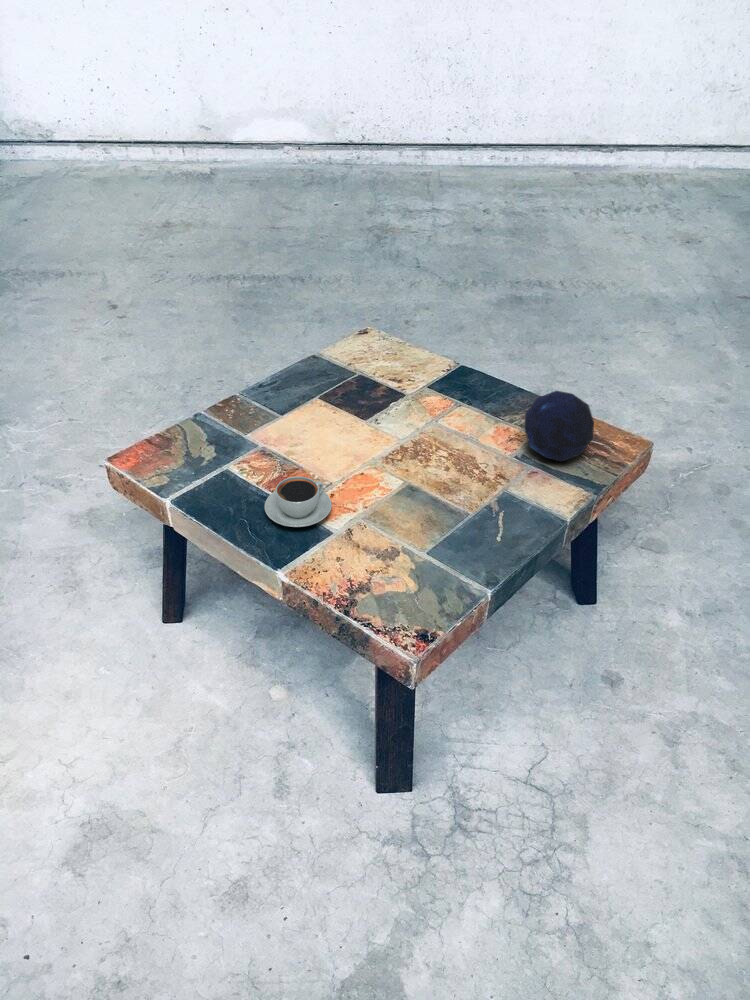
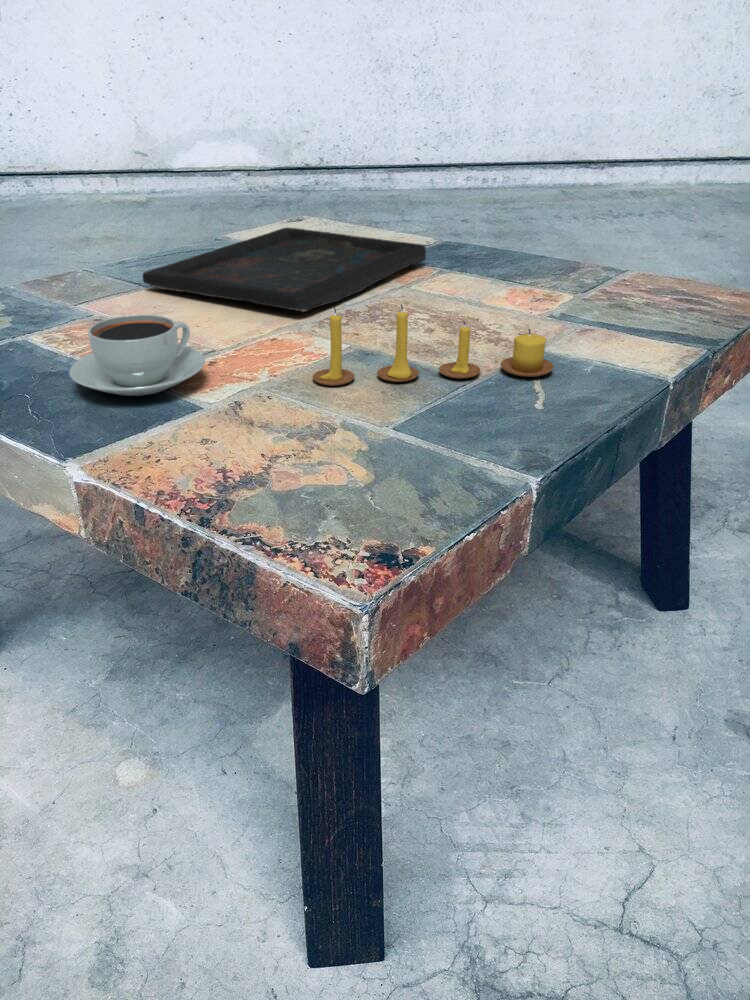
tray: none [278,346,449,447] -> present [143,227,426,311]
decorative orb: present [525,391,594,461] -> none [560,195,686,320]
candle: none [386,480,511,518] -> present [313,304,554,386]

